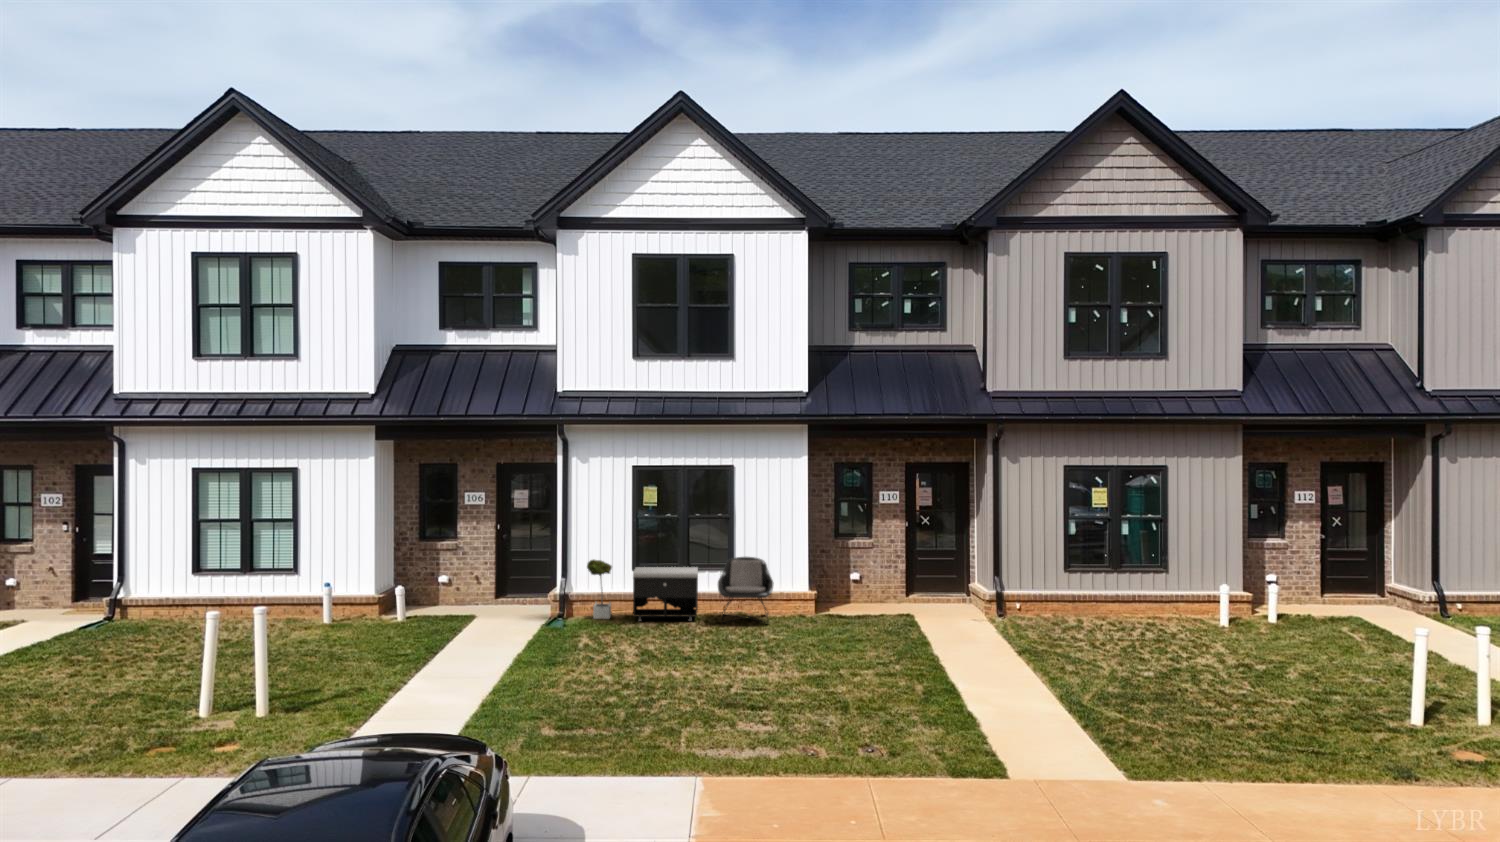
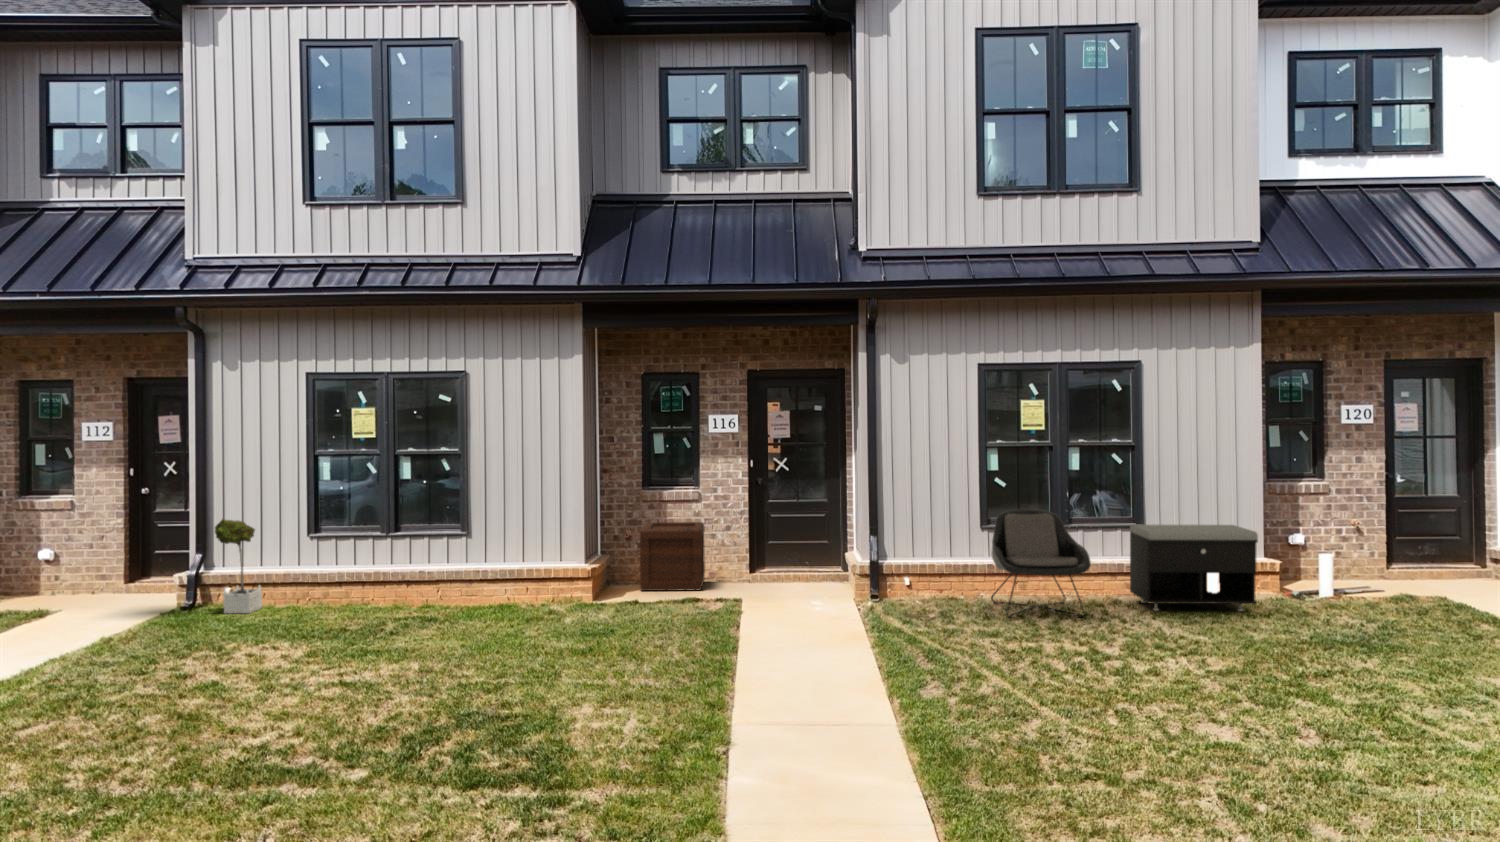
lounge chair: present [718,557,774,624] -> present [991,509,1091,618]
wooden crate: none [838,562,882,608] -> present [640,522,705,591]
storage bench: present [633,567,698,621] -> present [1130,524,1258,611]

